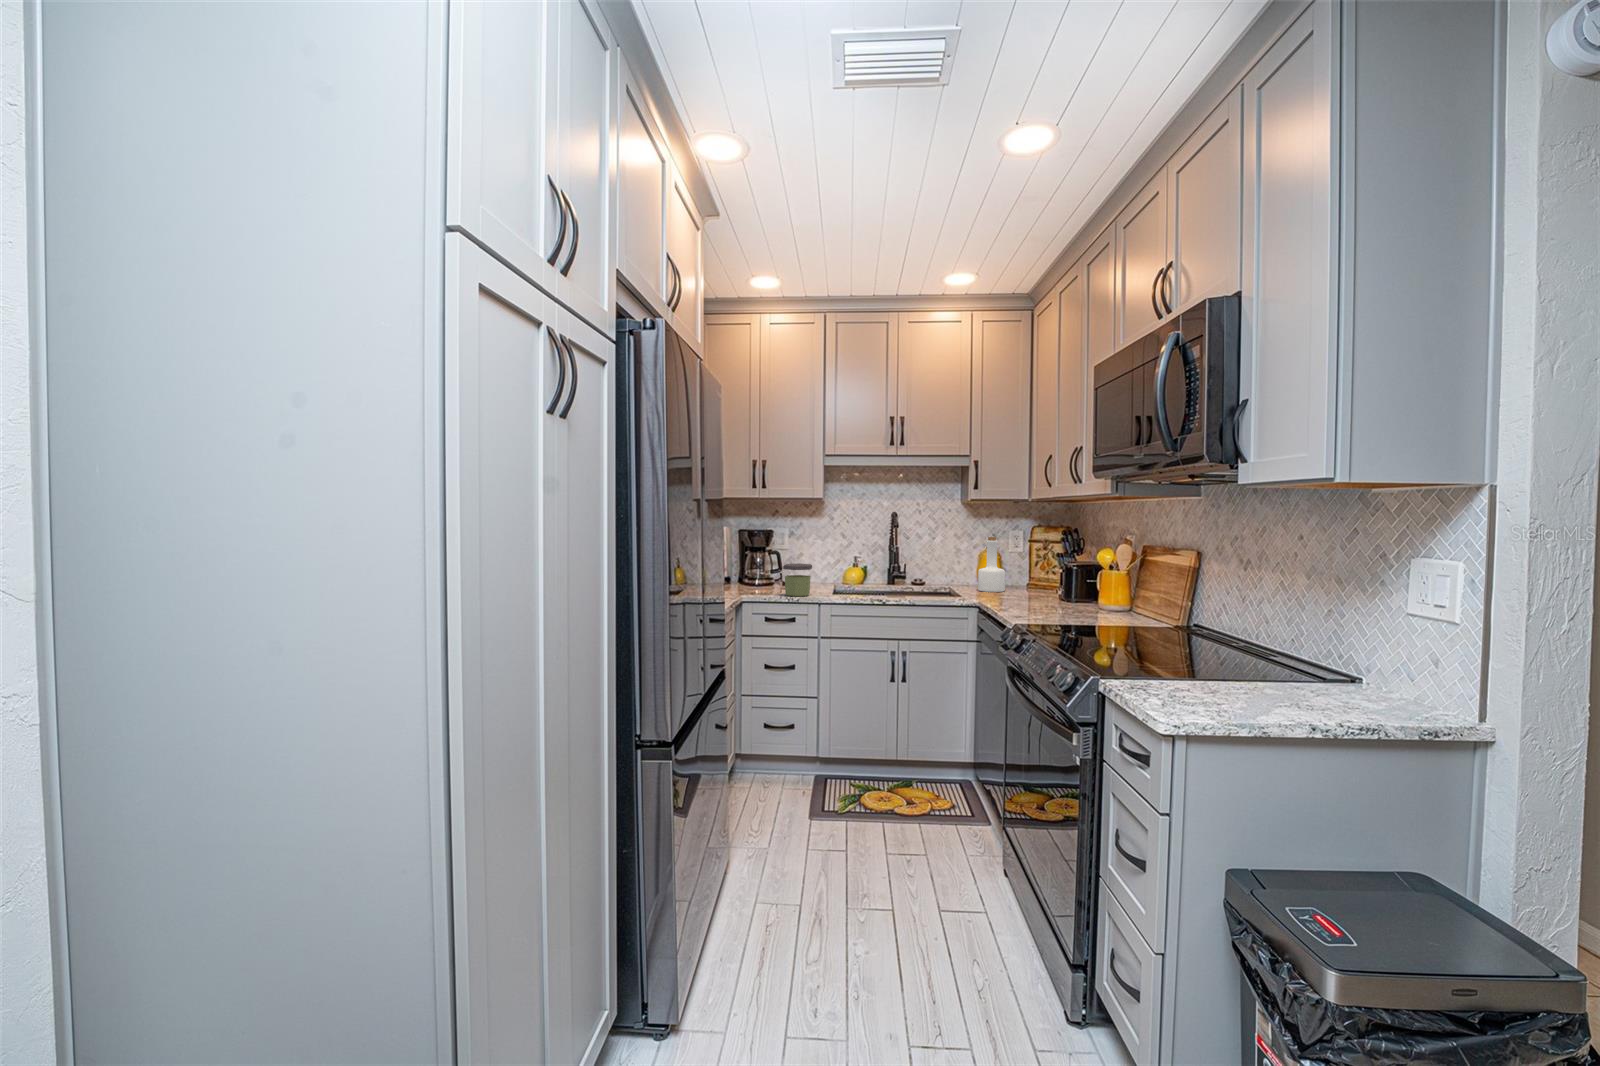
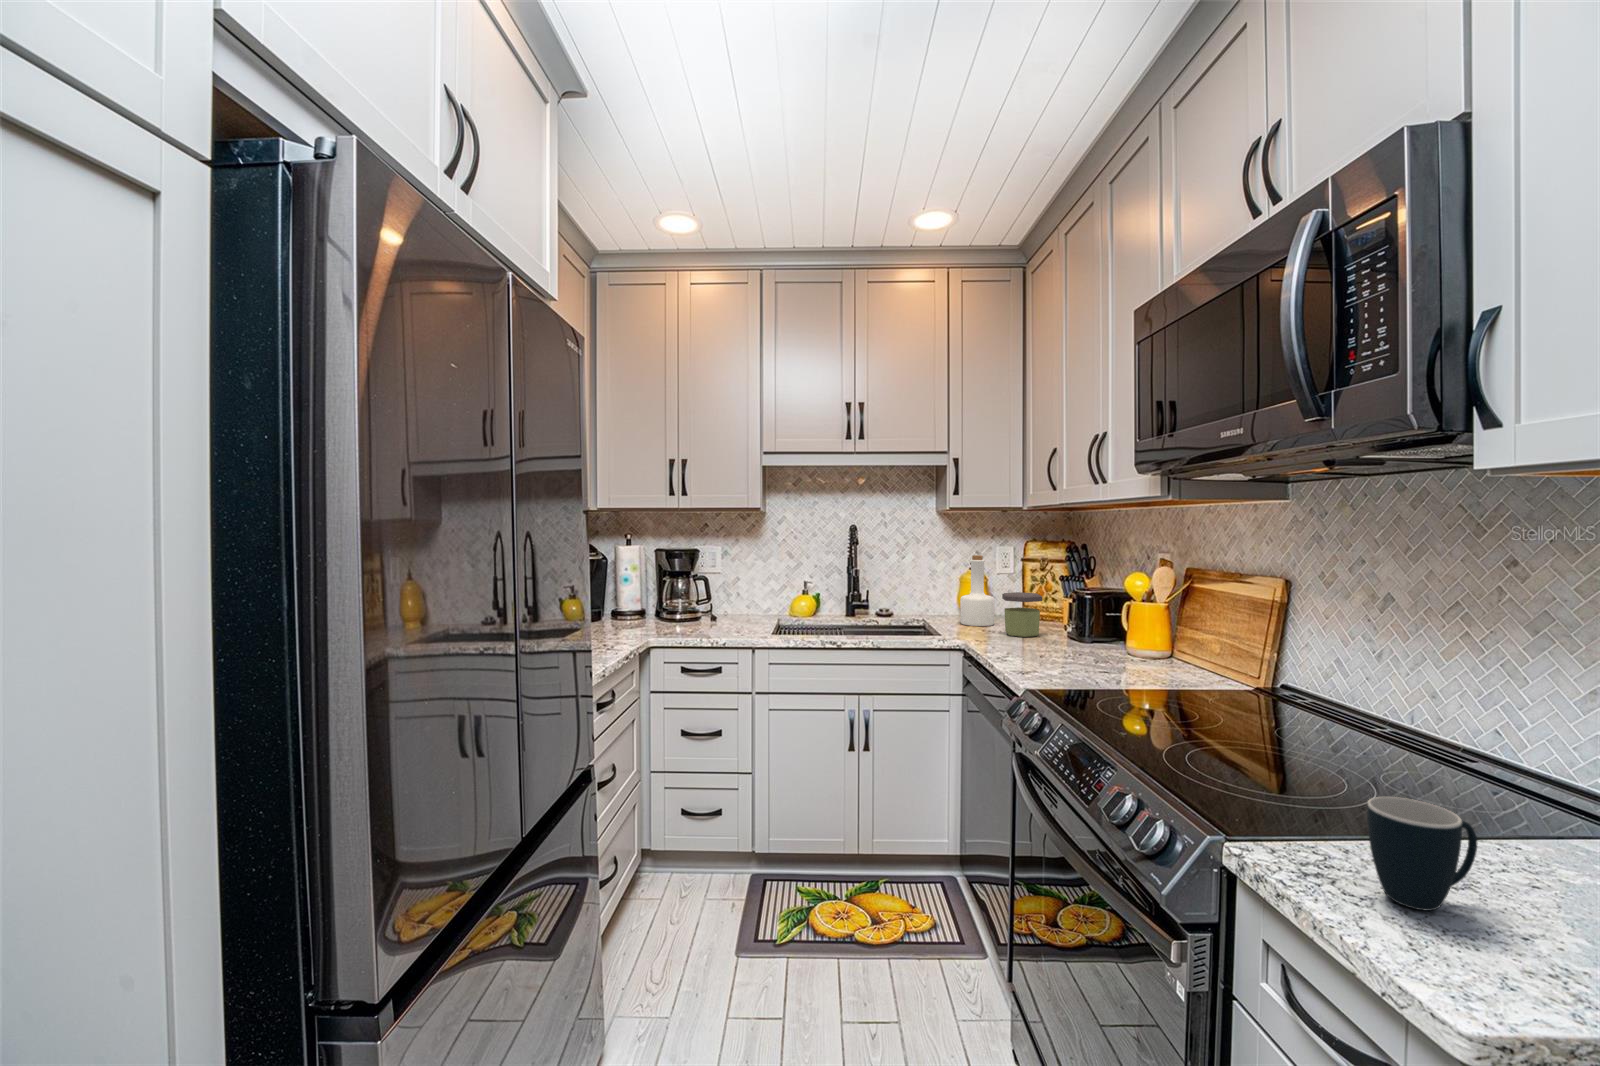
jar: present [783,563,812,597] -> present [1002,592,1042,637]
mug: none [1159,648,1211,698] -> present [1367,797,1477,911]

